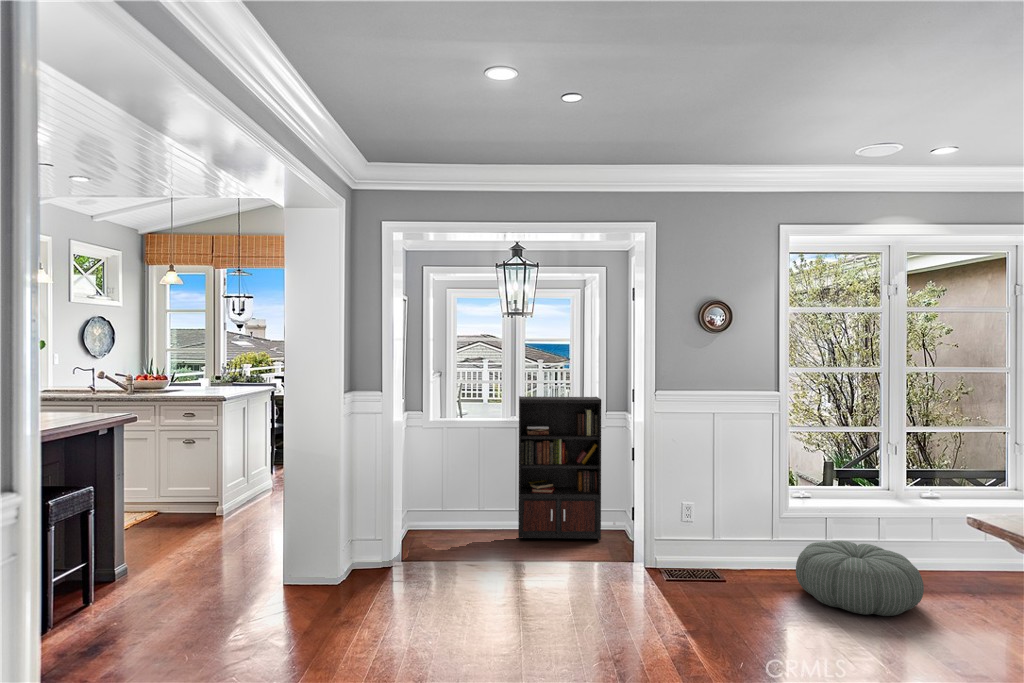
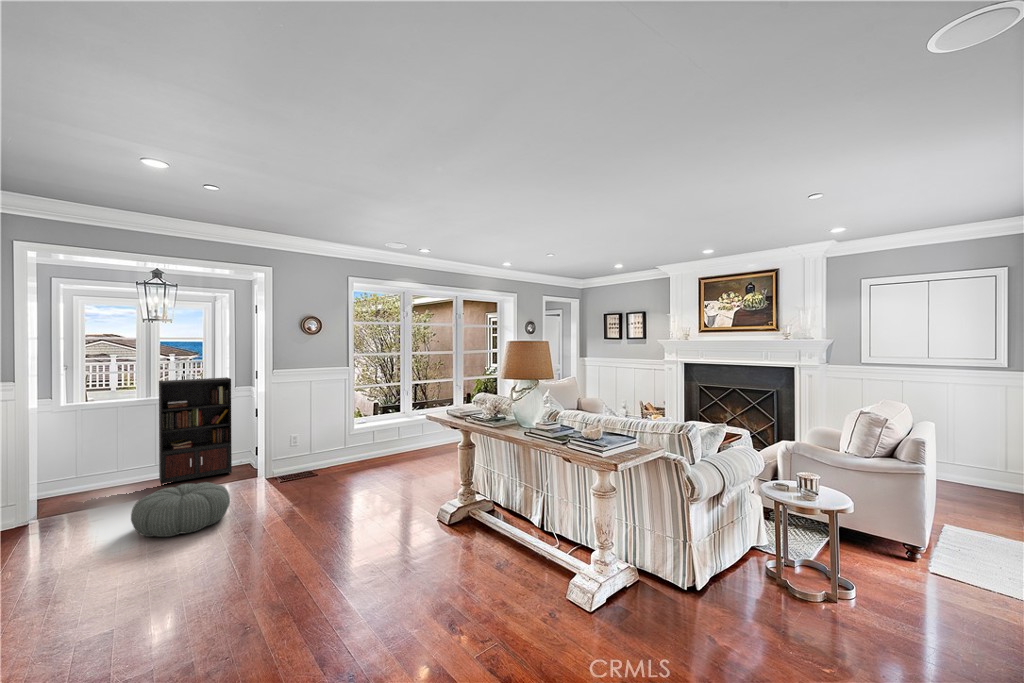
pouf: present [796,541,924,616] -> present [131,482,230,537]

